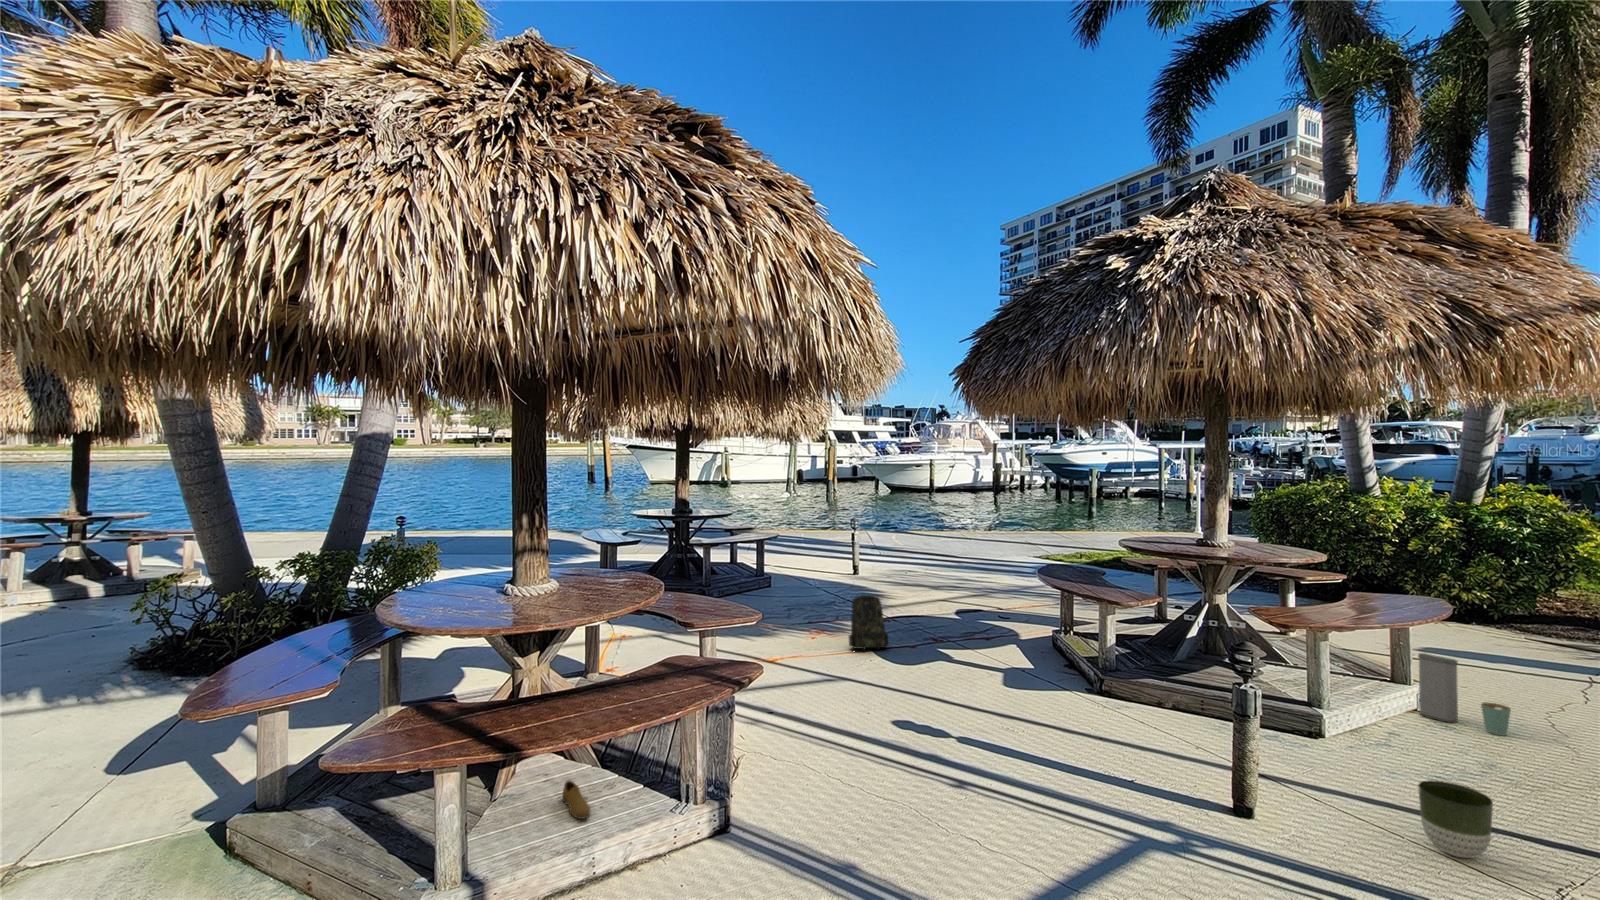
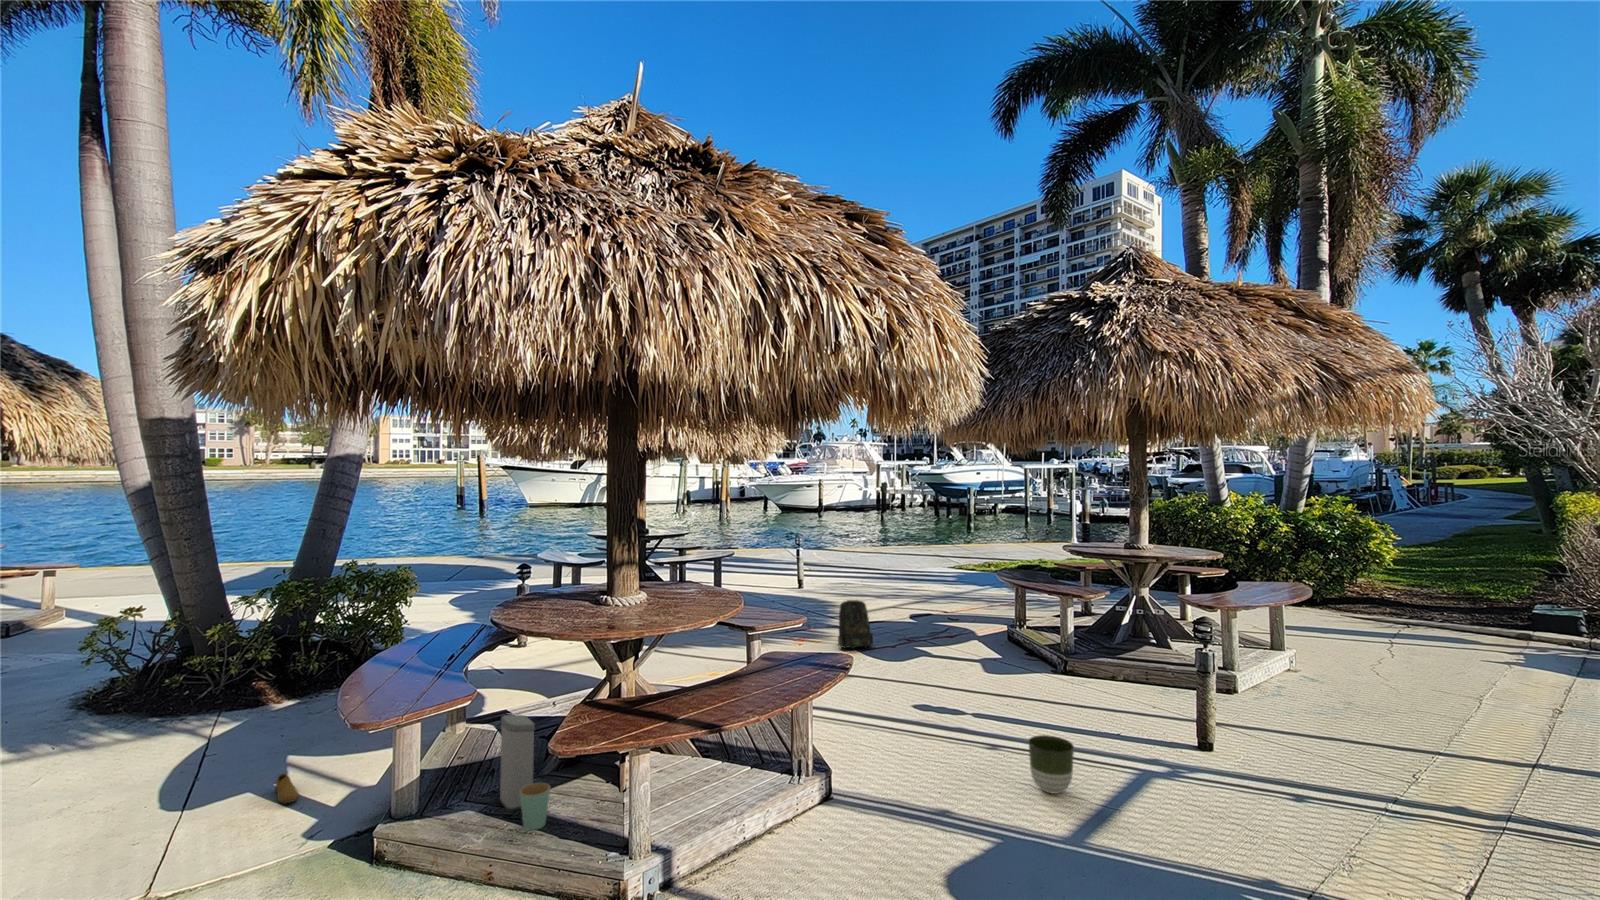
trash can: present [1418,653,1511,735] -> present [500,715,550,830]
planter: present [1418,780,1493,858] -> present [1029,735,1074,794]
shoe: present [562,781,590,819] -> present [275,773,298,803]

